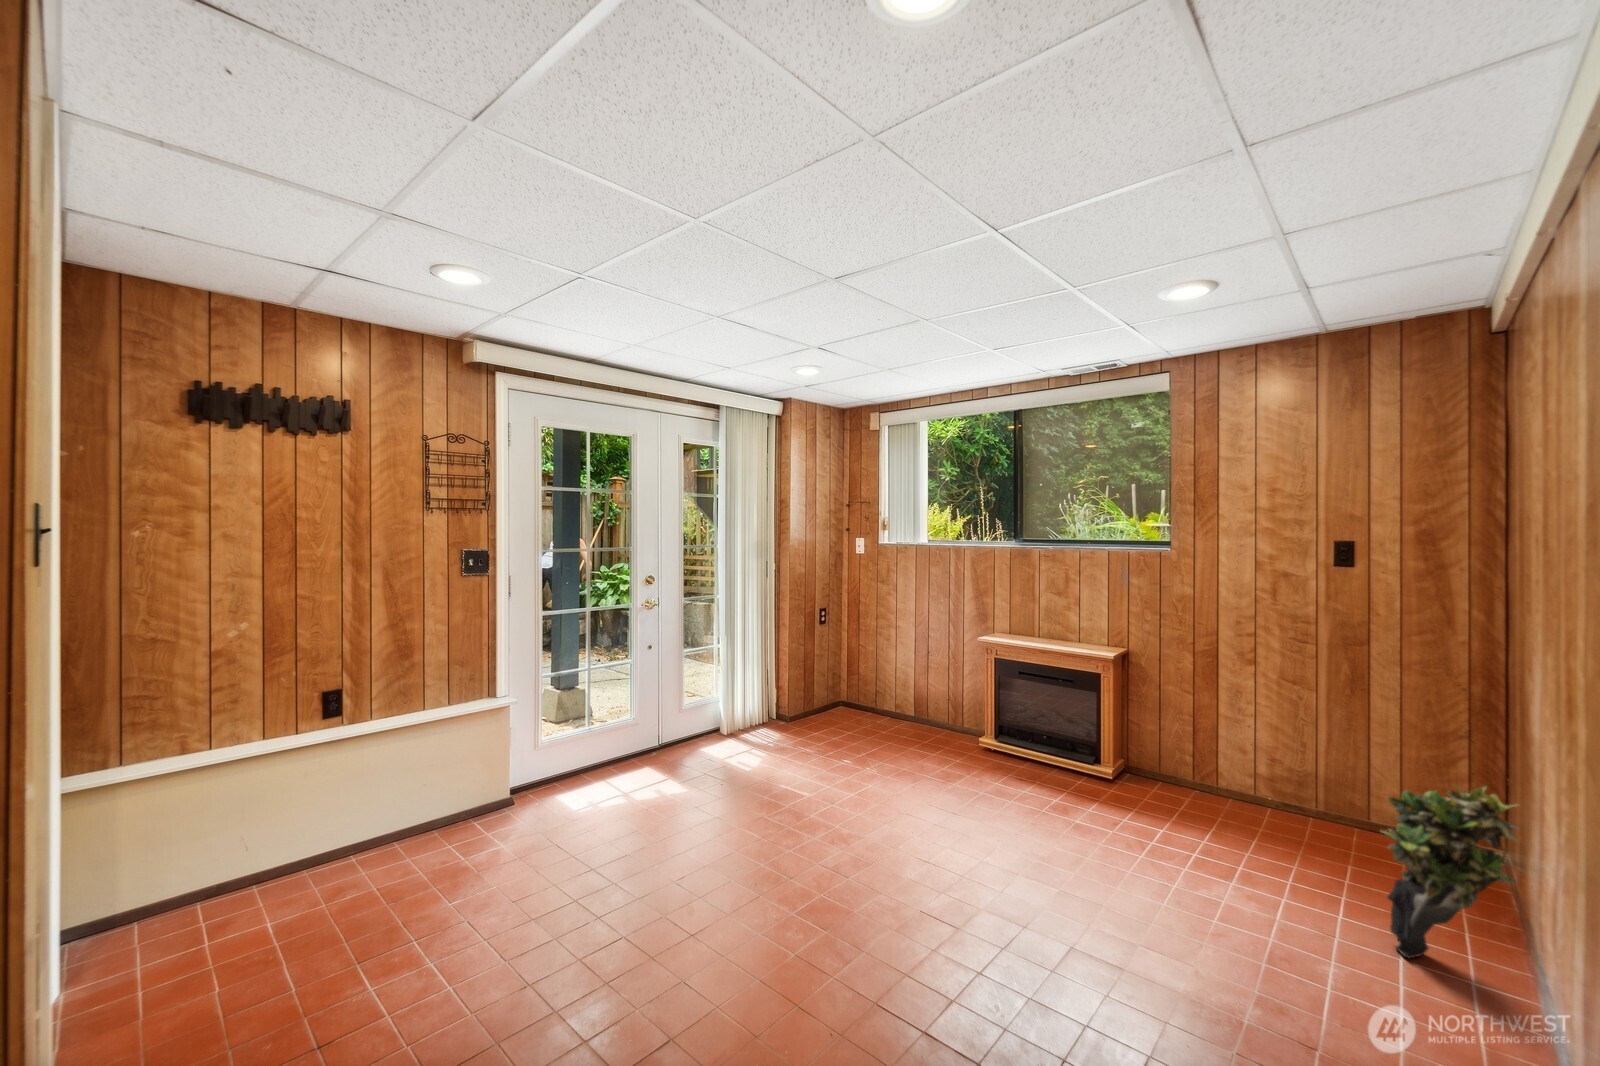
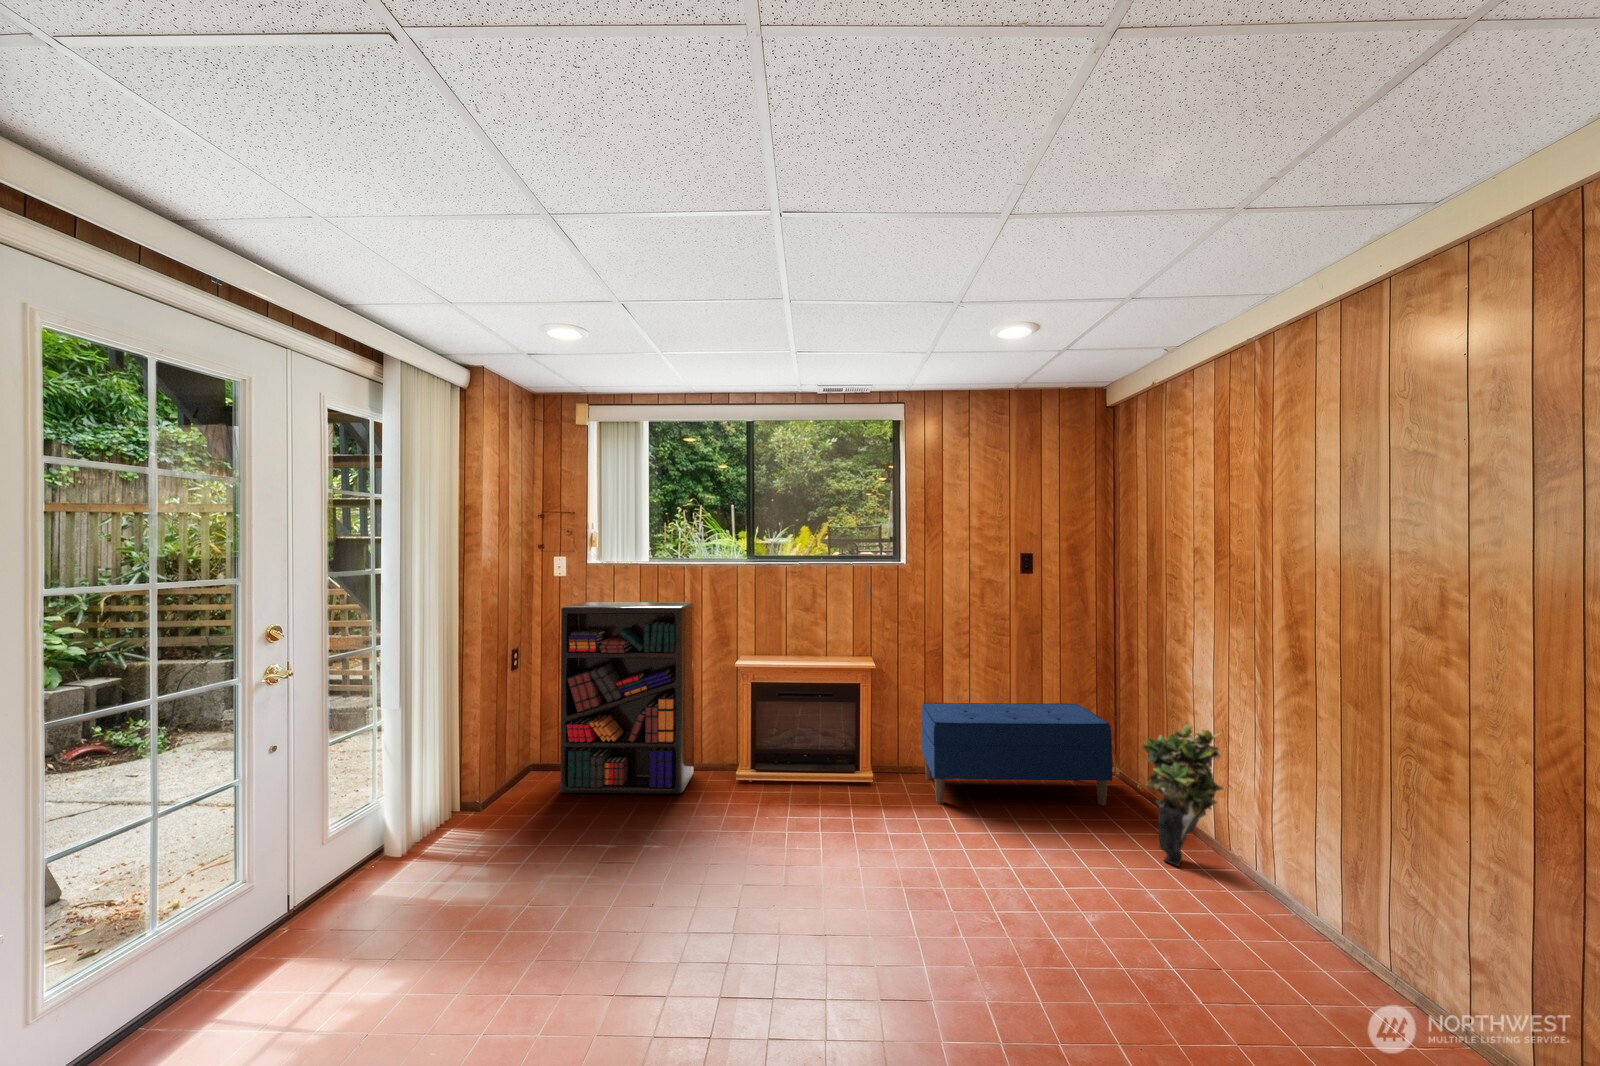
bookshelf: none [845,576,955,745] -> present [560,602,694,794]
bench: none [1157,709,1422,881] -> present [921,703,1113,806]

